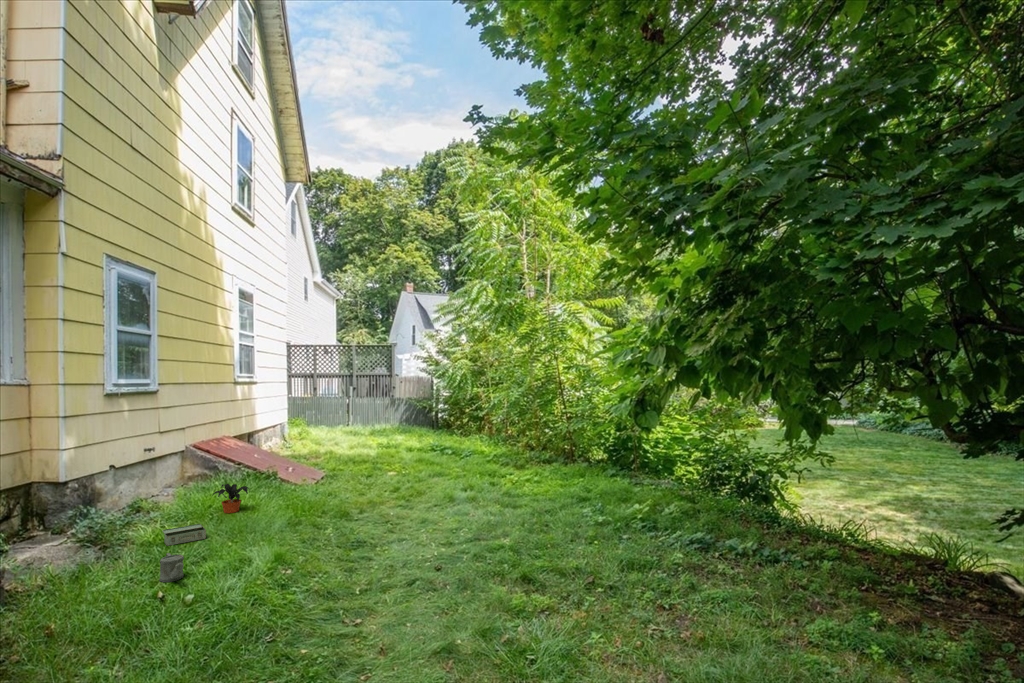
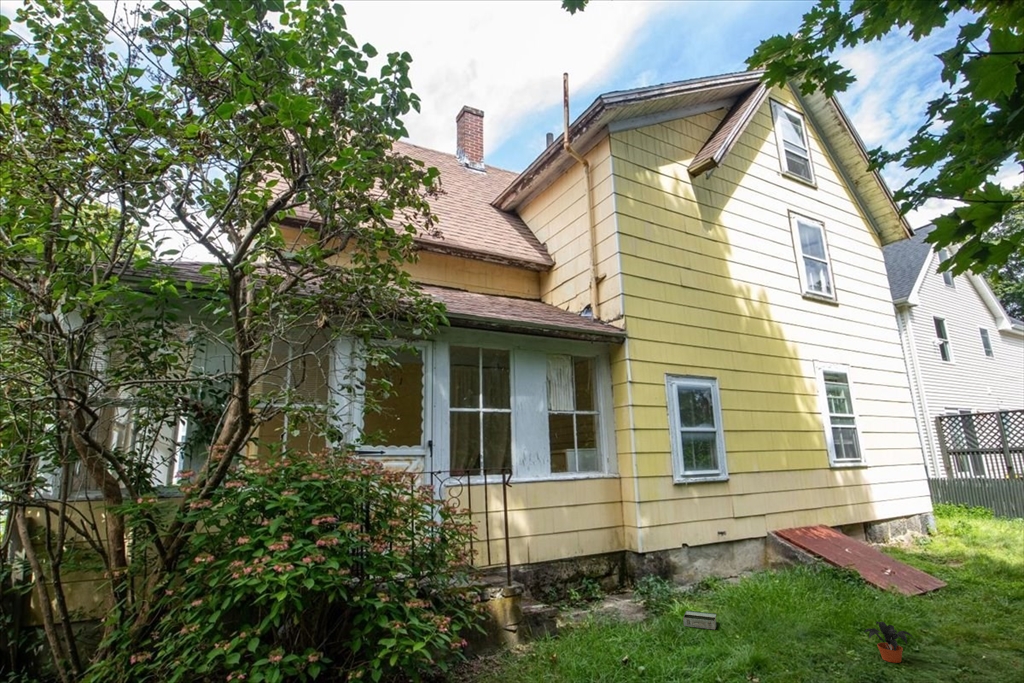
potted plant: present [213,484,249,513] -> present [864,621,912,663]
watering can: present [159,553,184,582] -> none [646,633,665,660]

